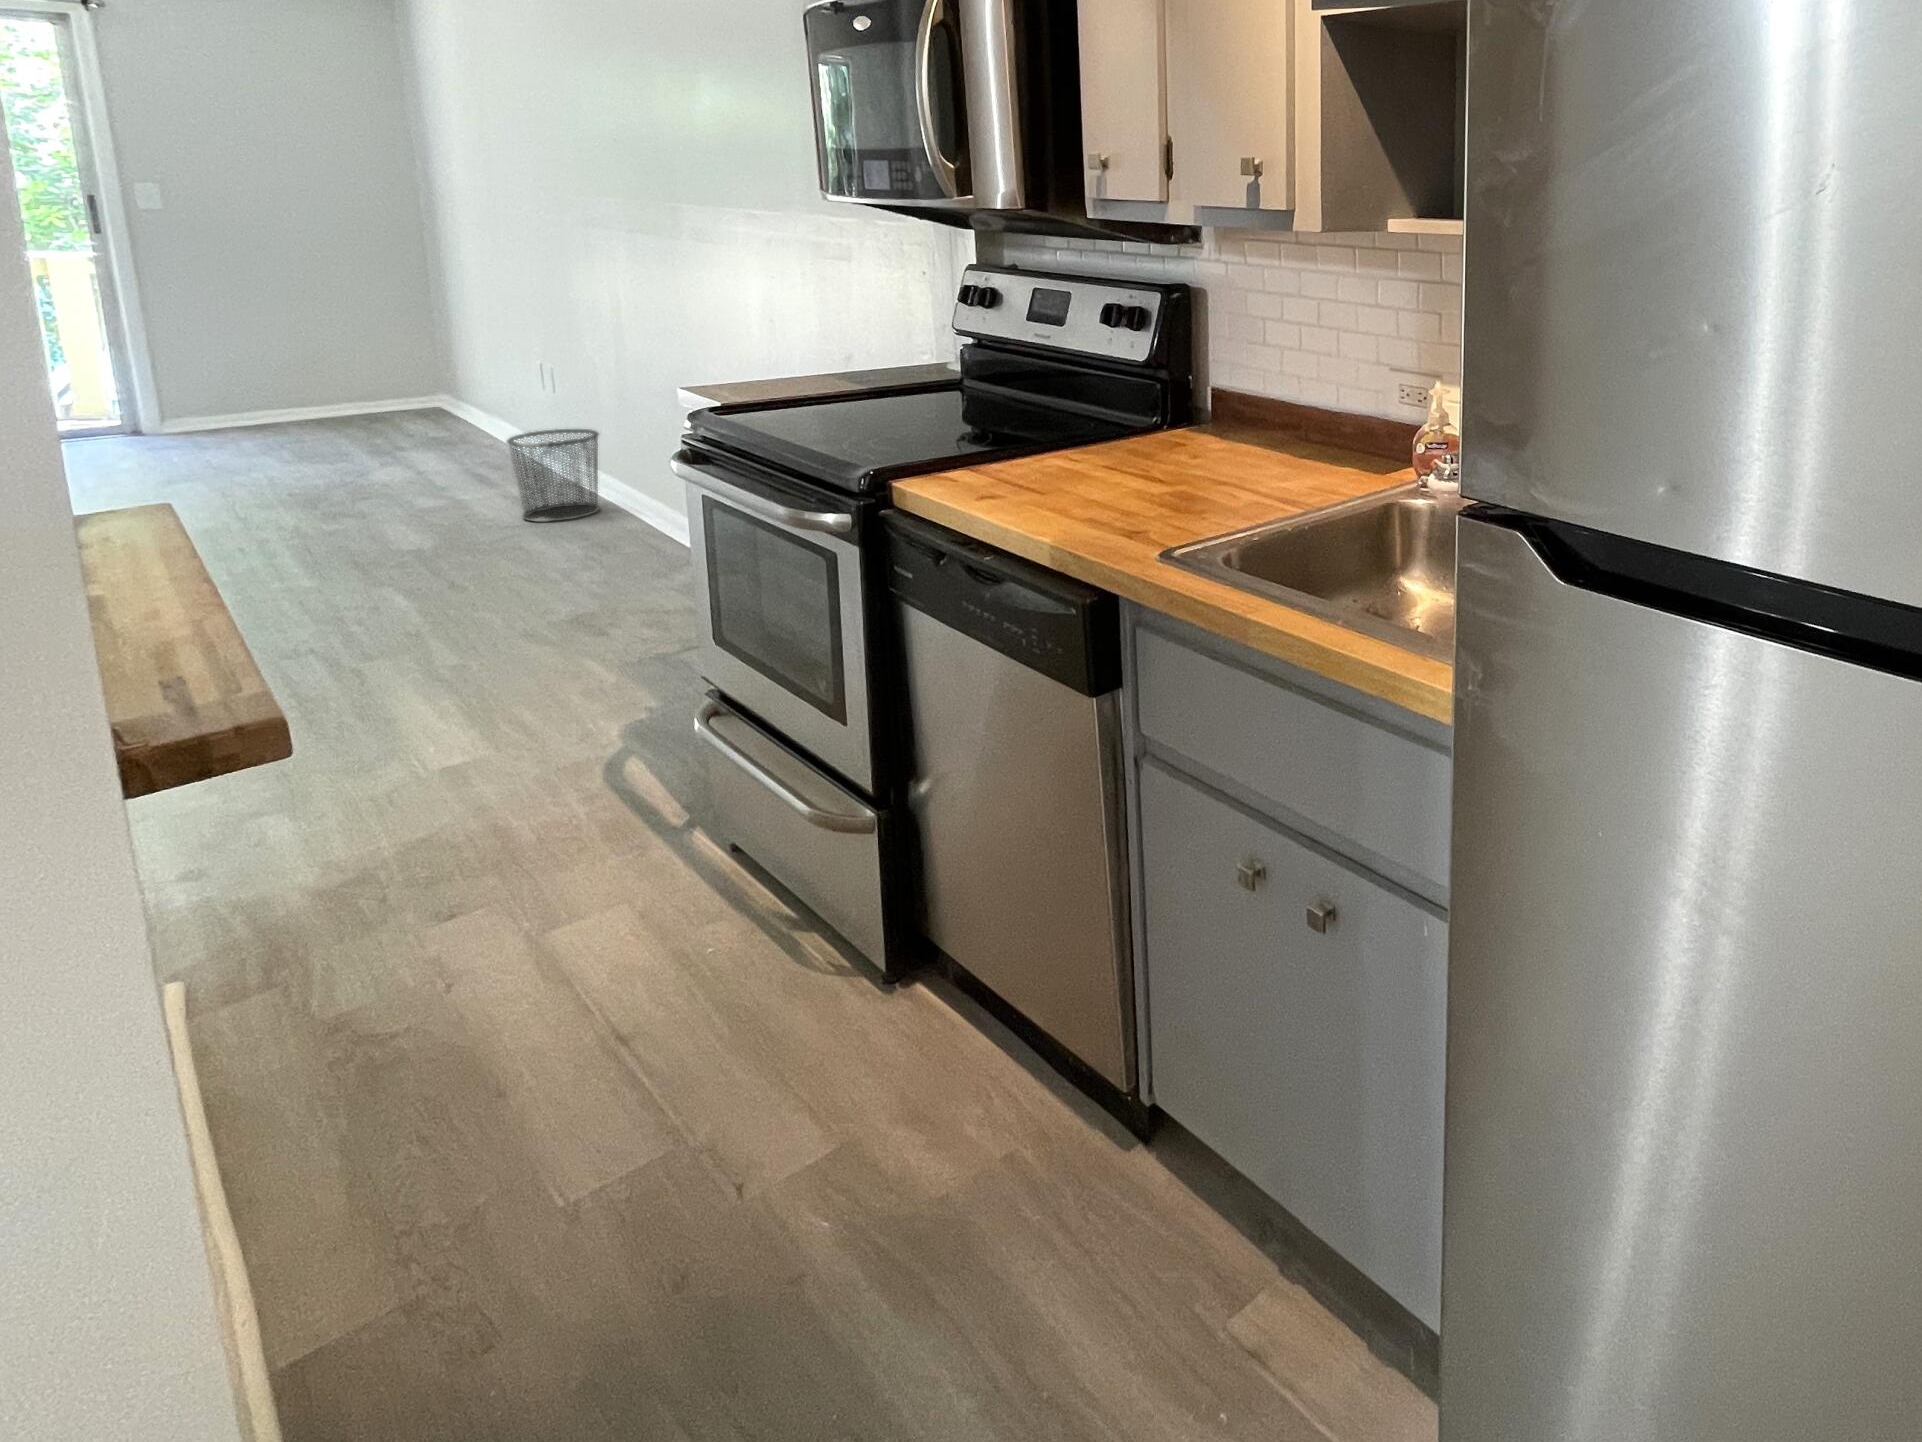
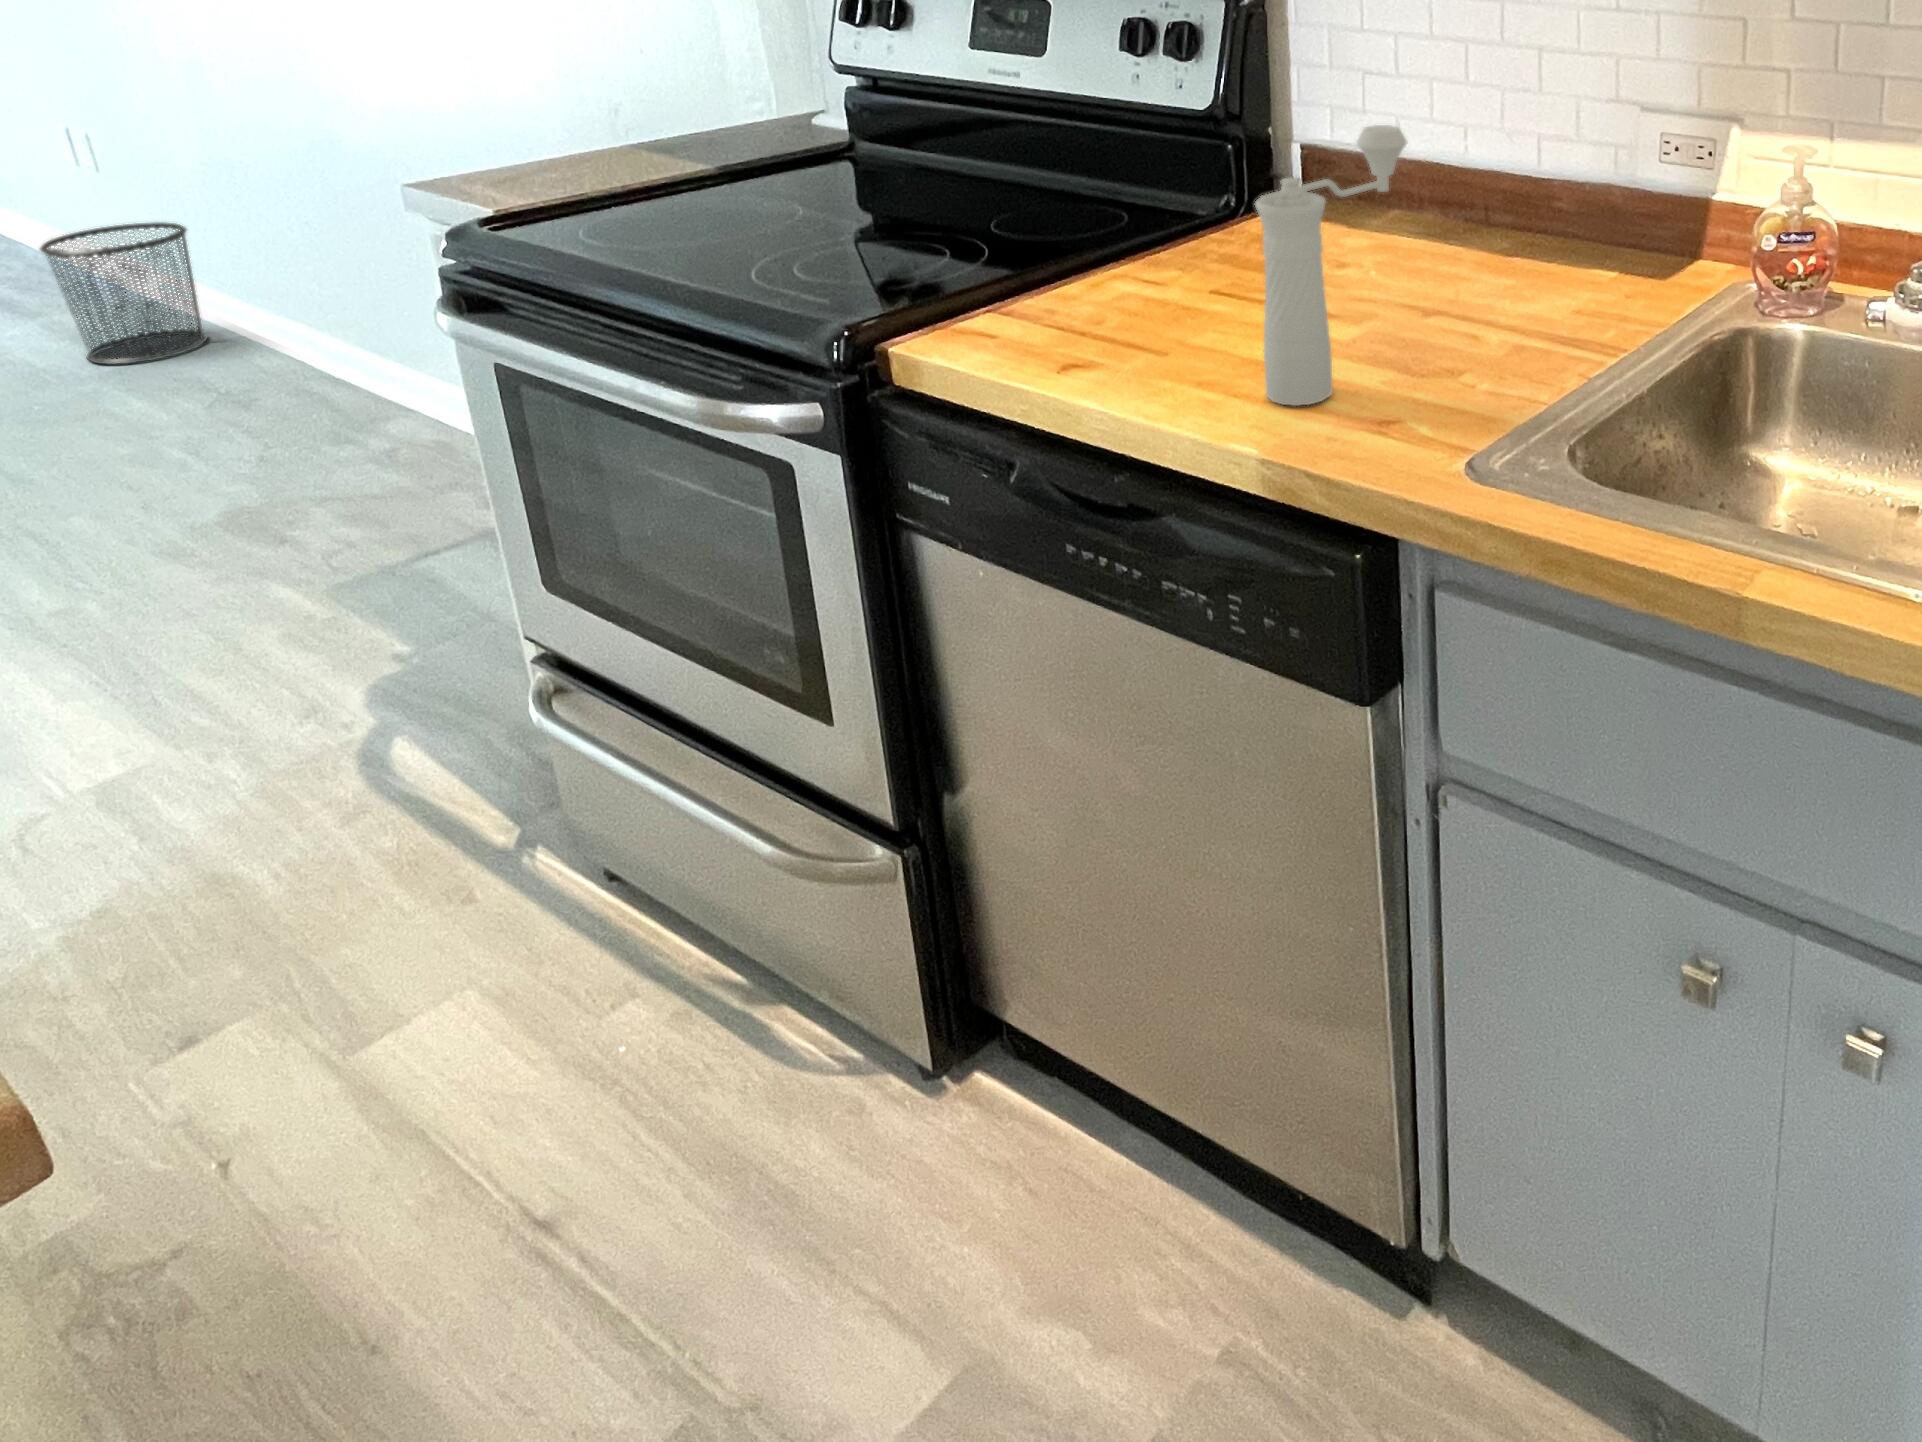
pepper mill: none [1069,361,1177,520] -> present [1255,125,1407,406]

